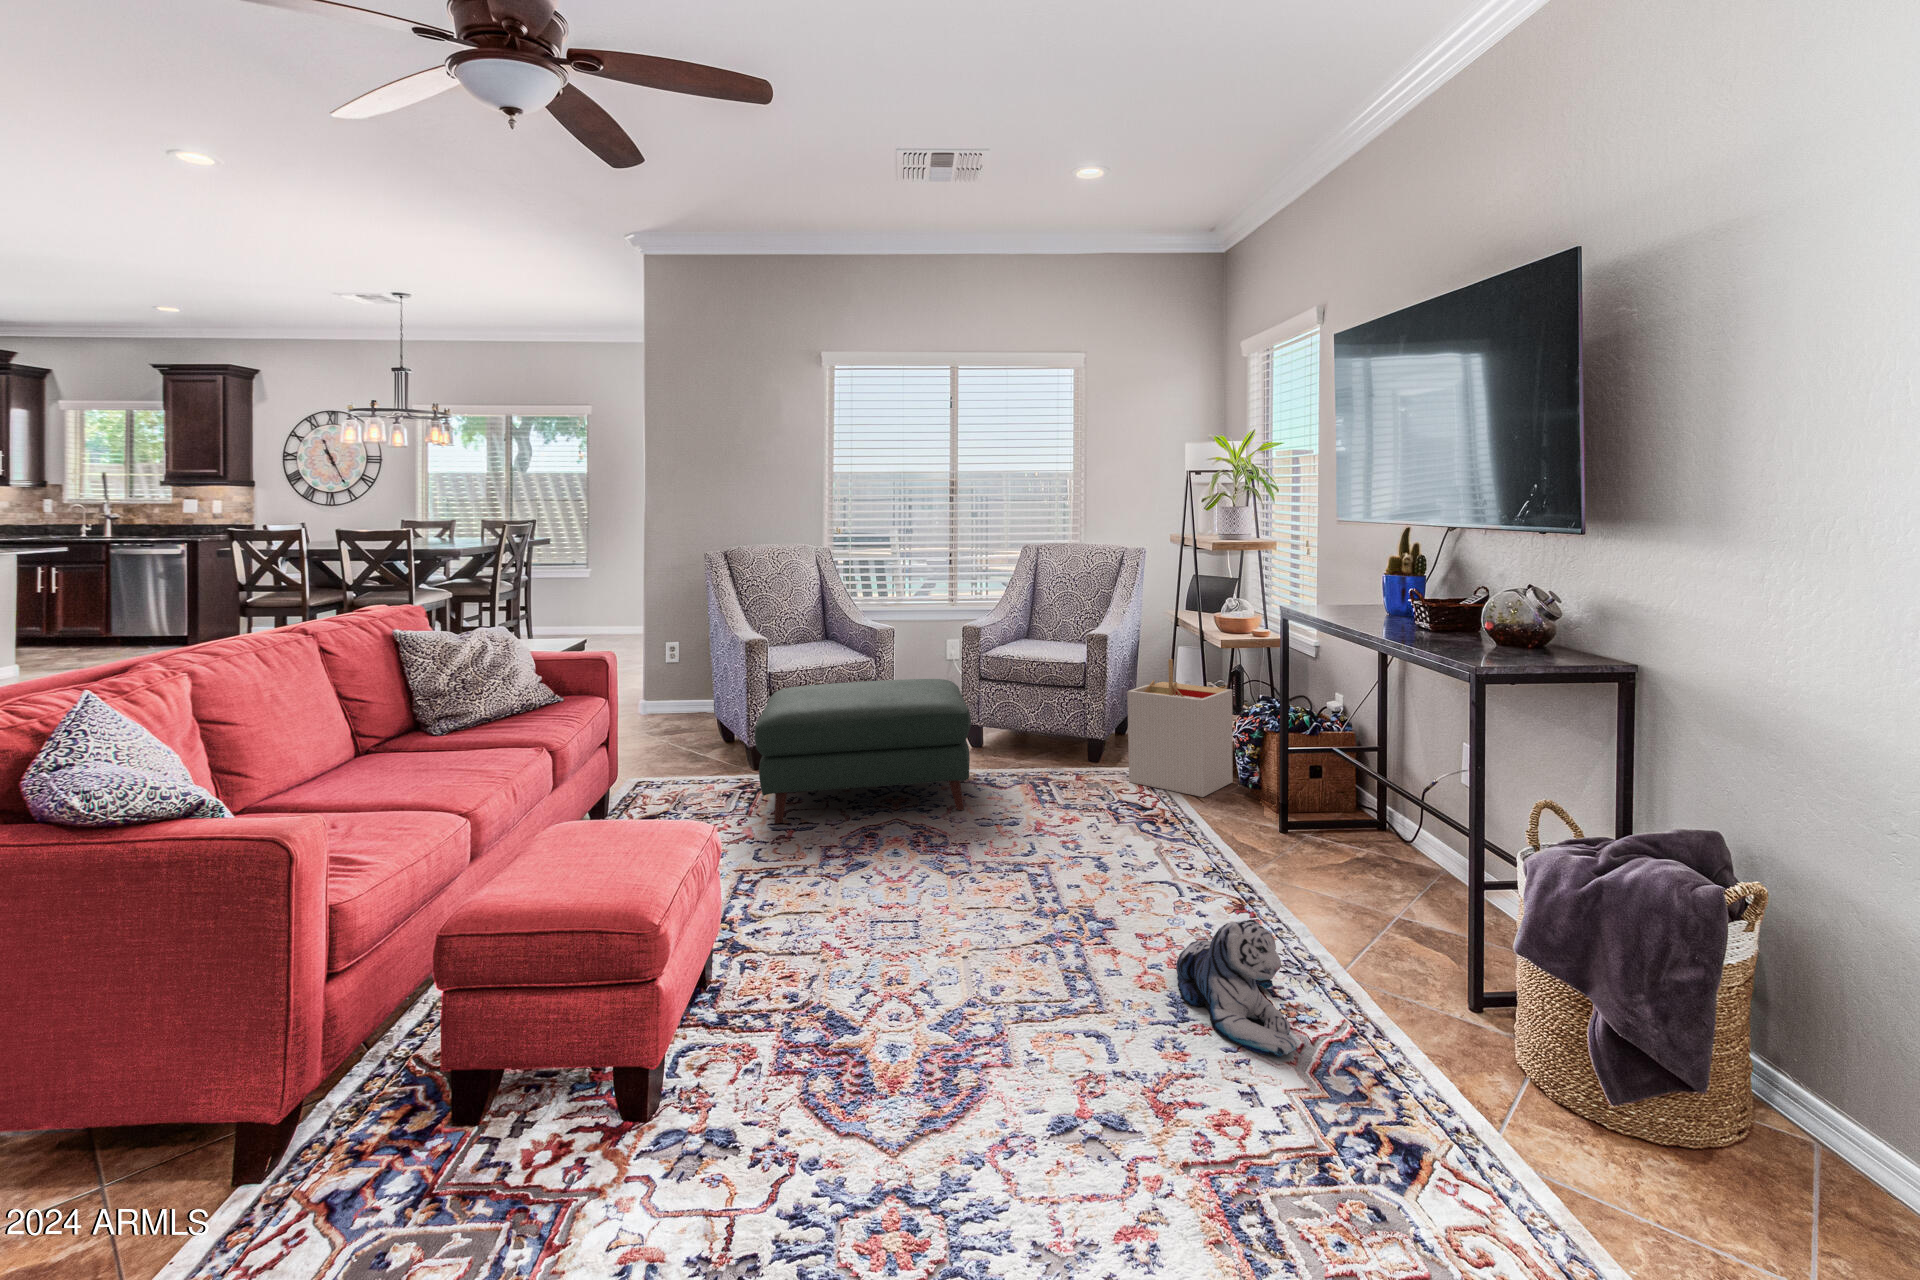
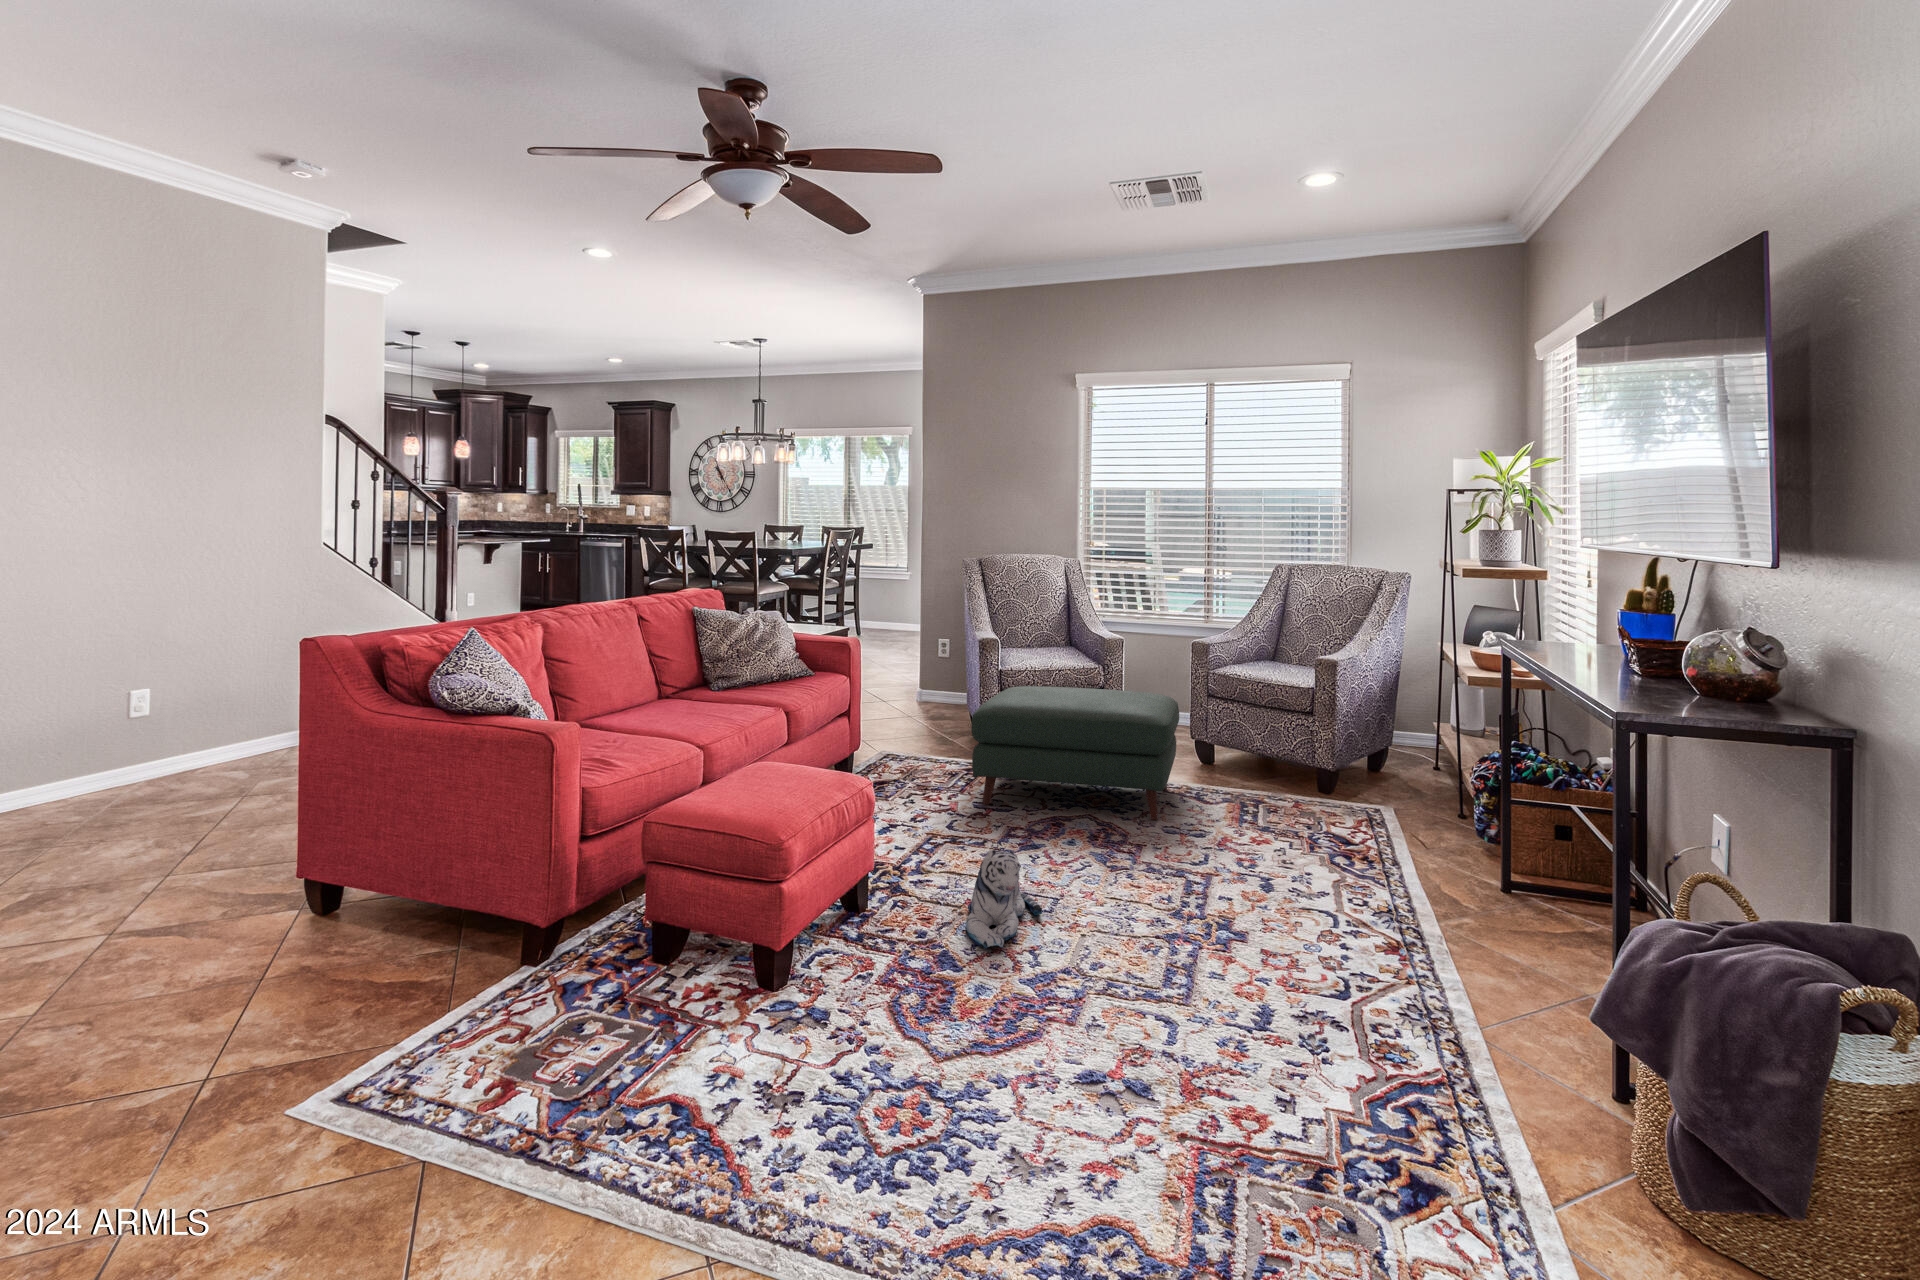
storage bin: present [1127,659,1233,797] -> none [1344,699,1469,848]
plush toy: present [1176,920,1297,1057] -> present [966,850,1042,949]

